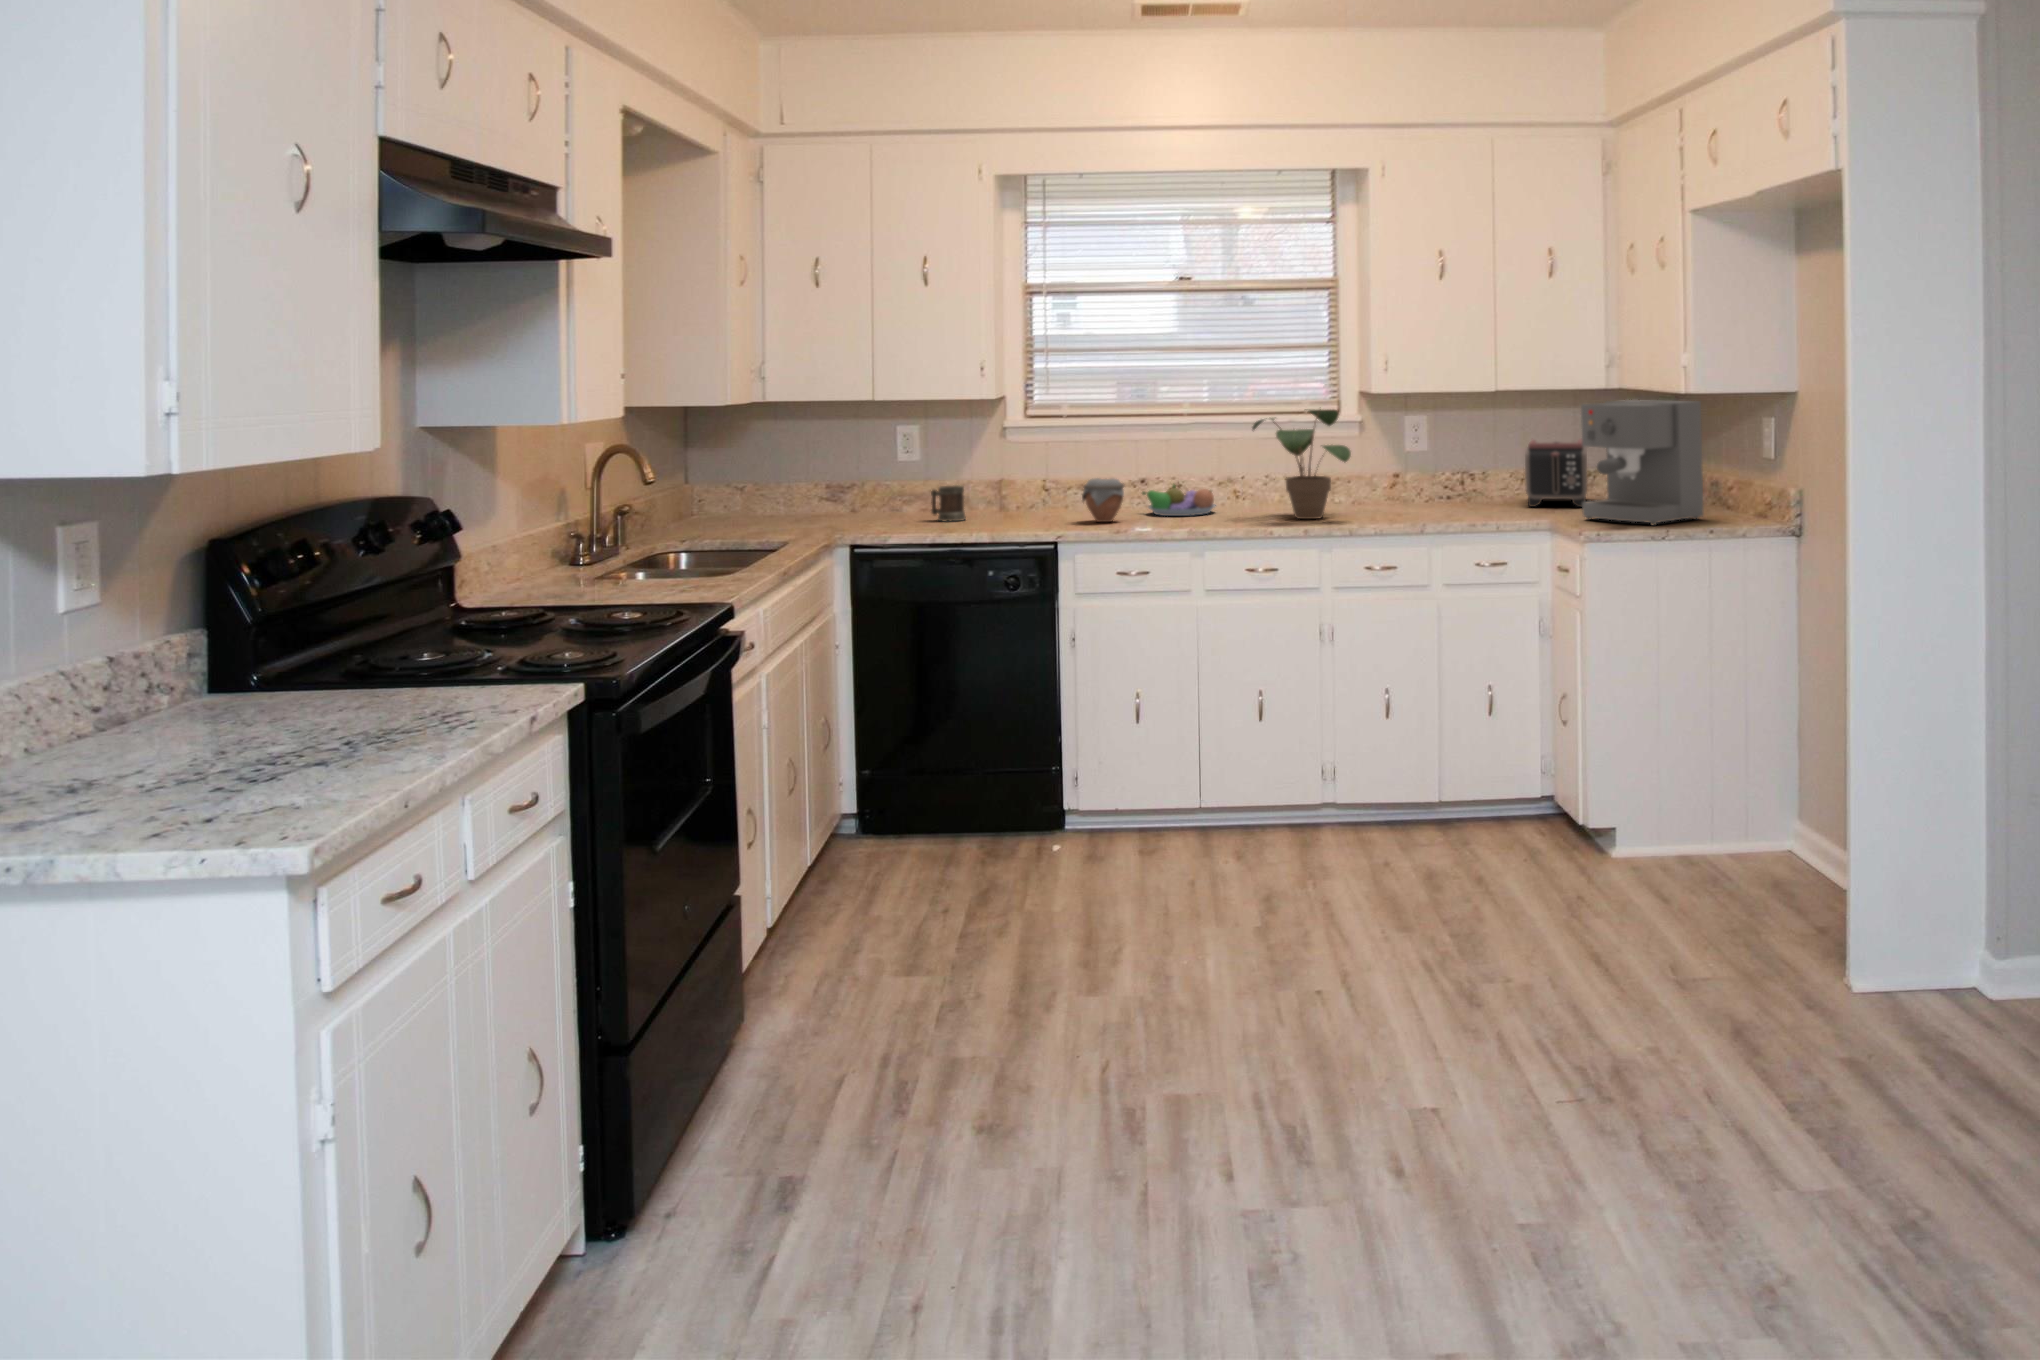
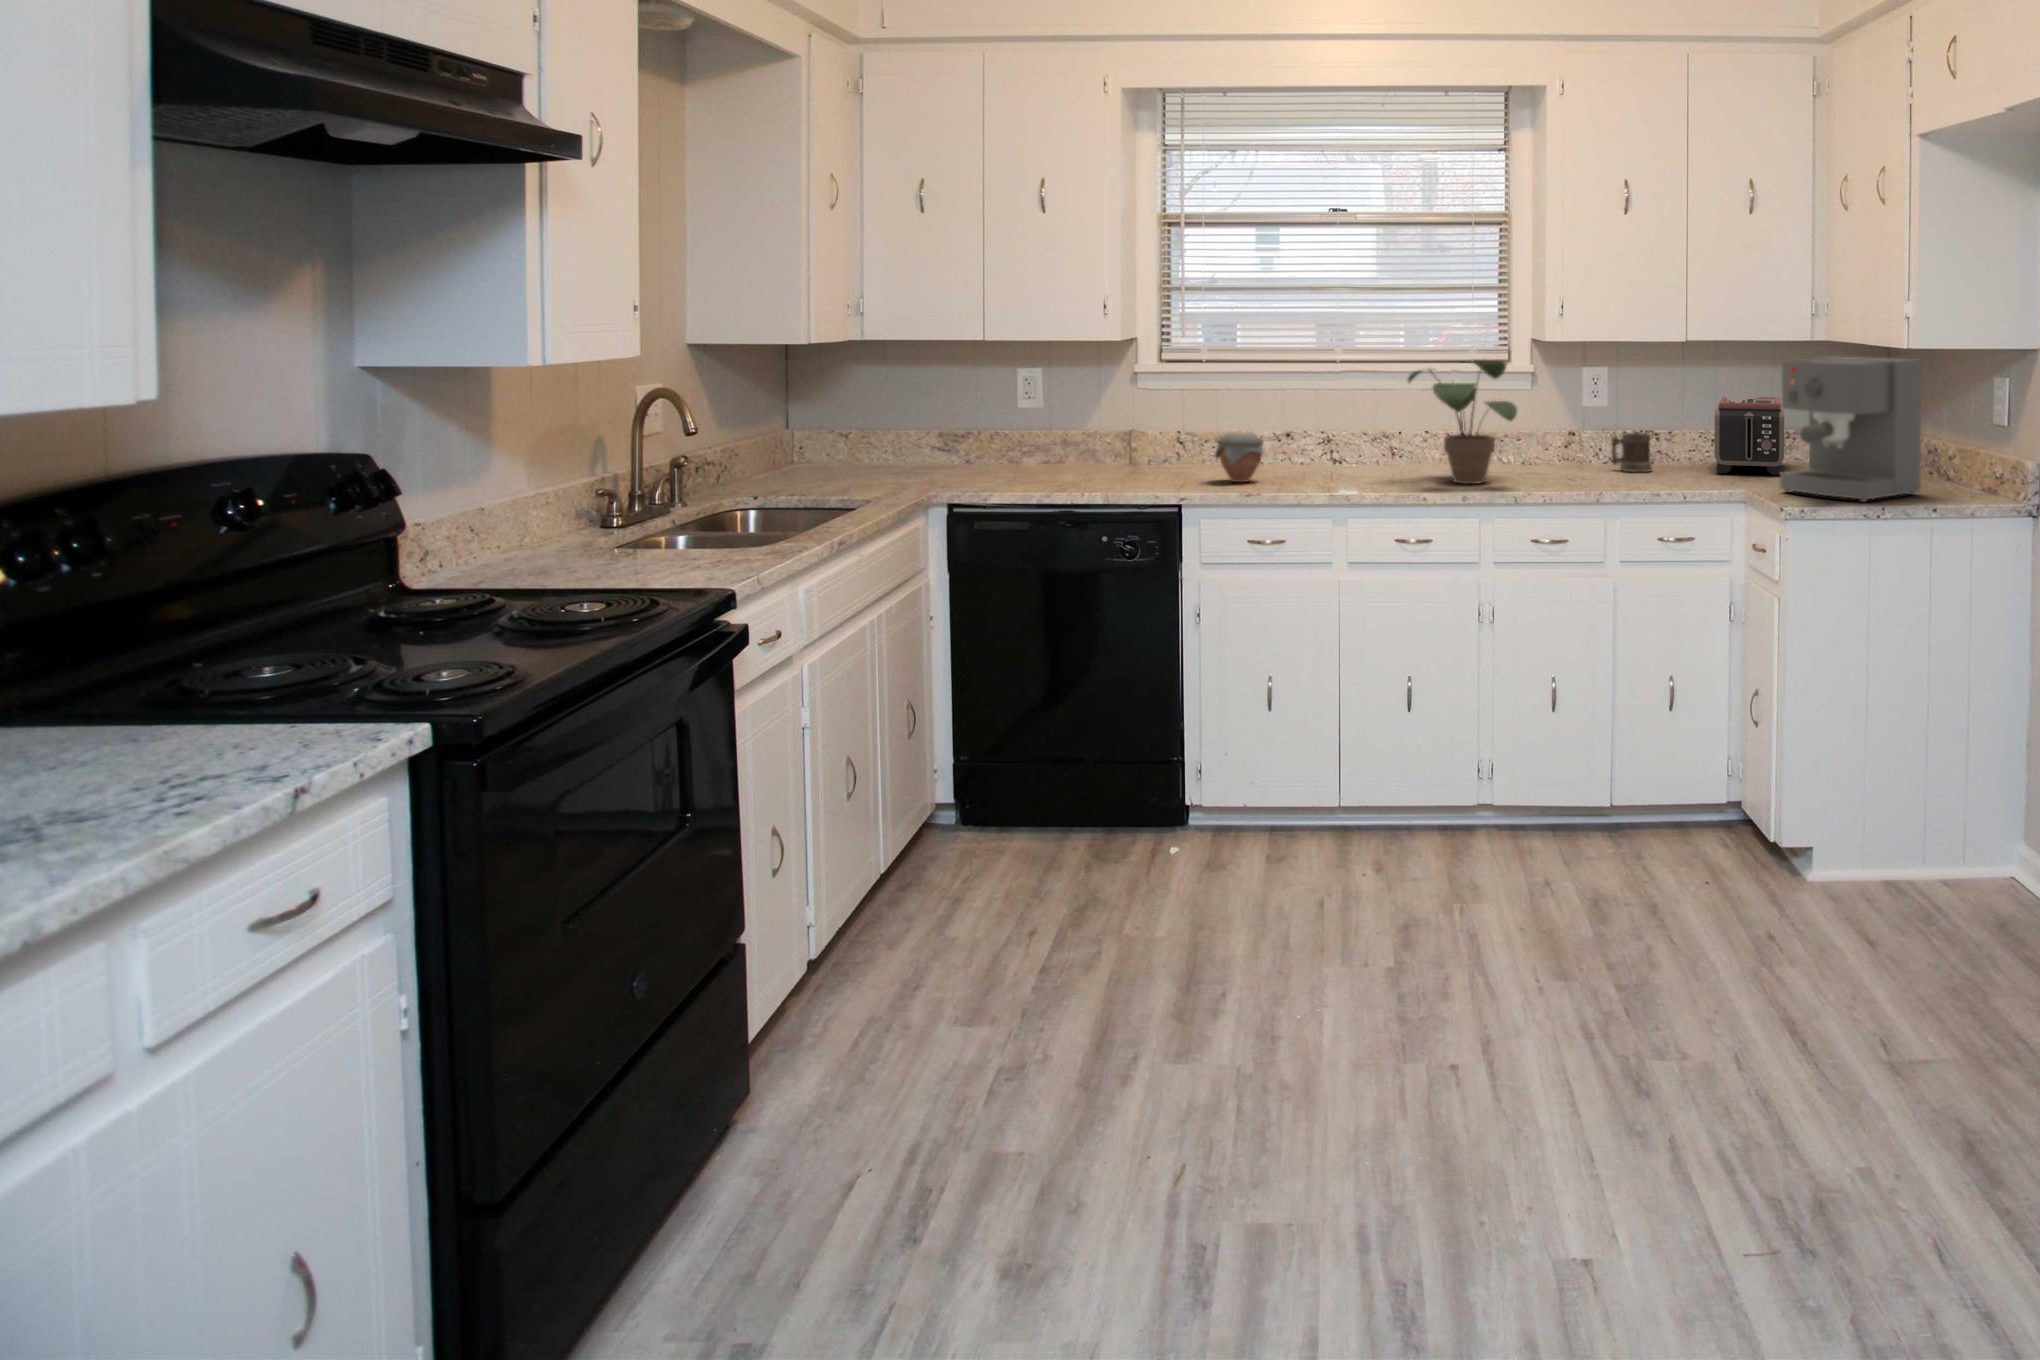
mug: present [931,485,966,521] -> present [1612,433,1652,472]
fruit bowl: present [1142,485,1216,516] -> none [1286,439,1369,476]

